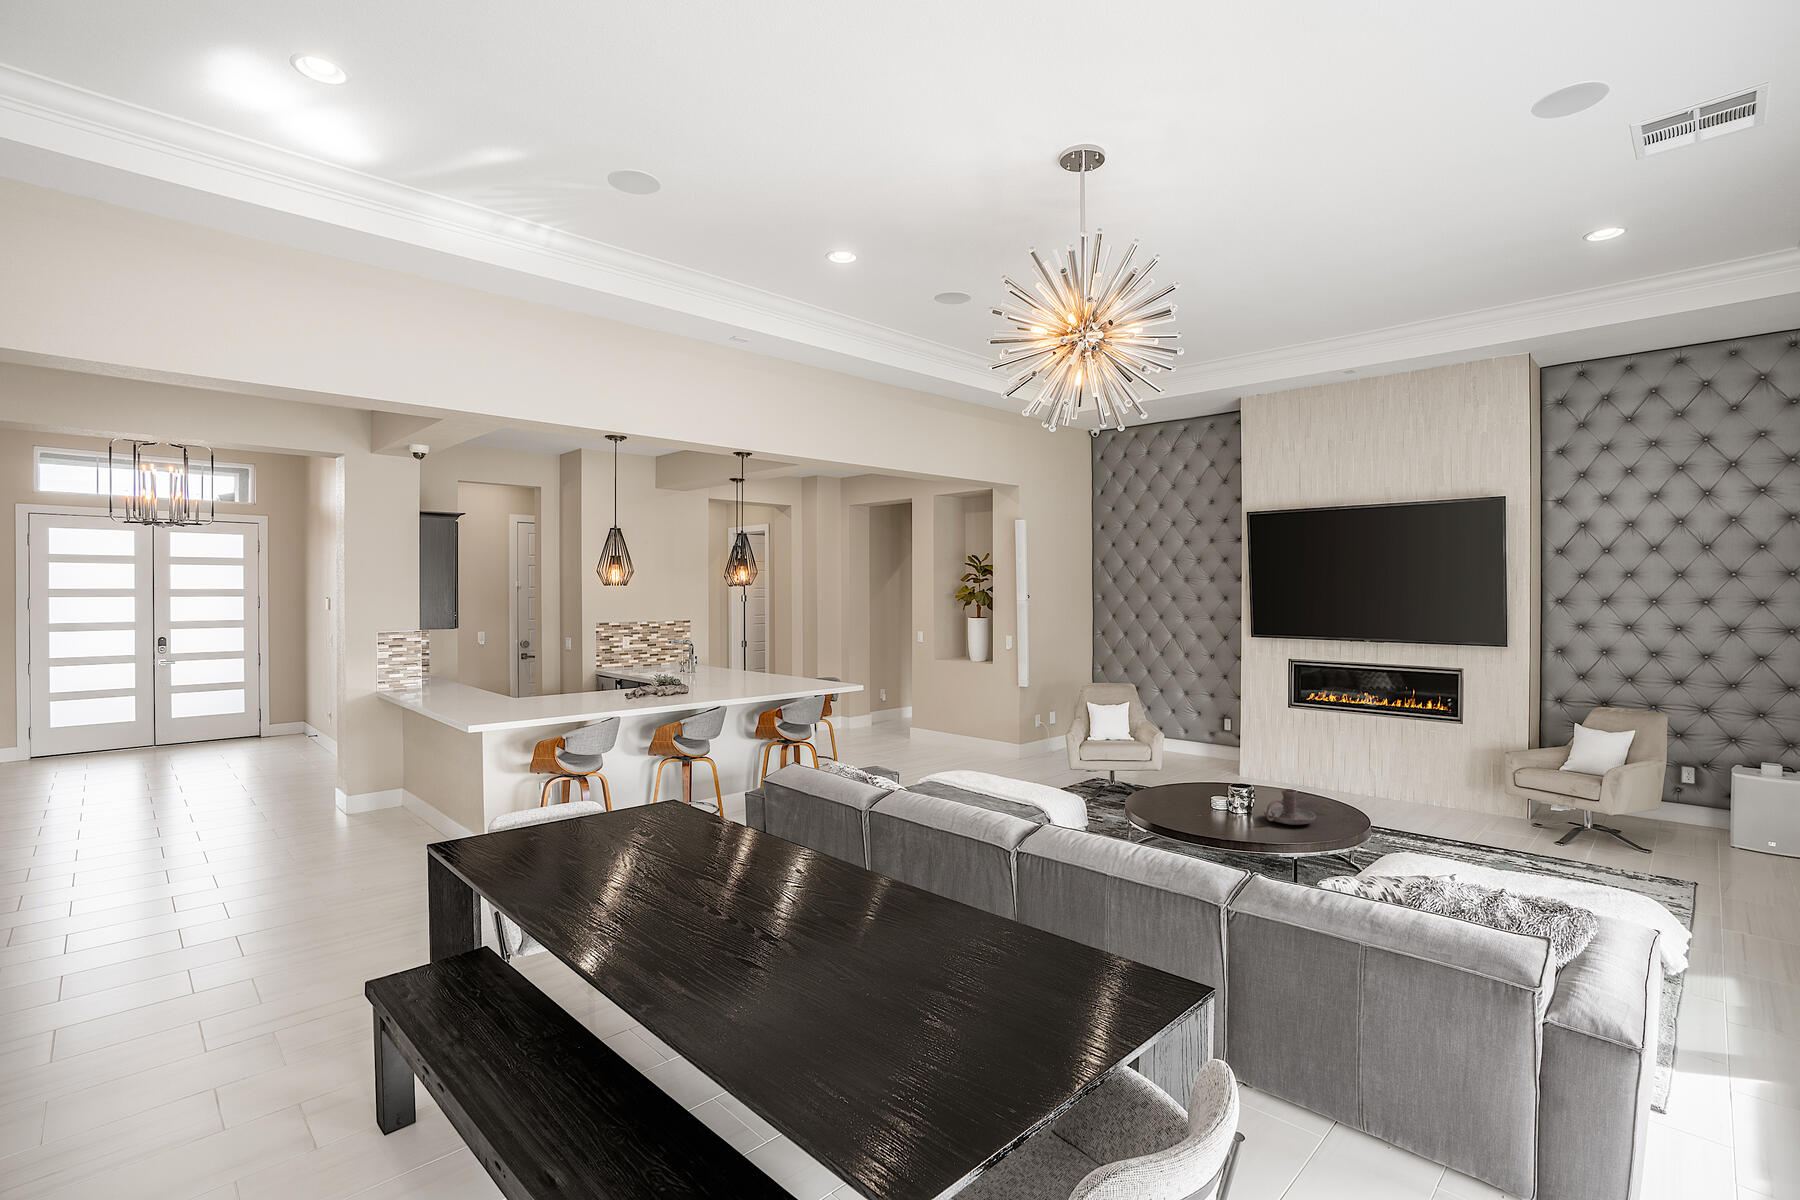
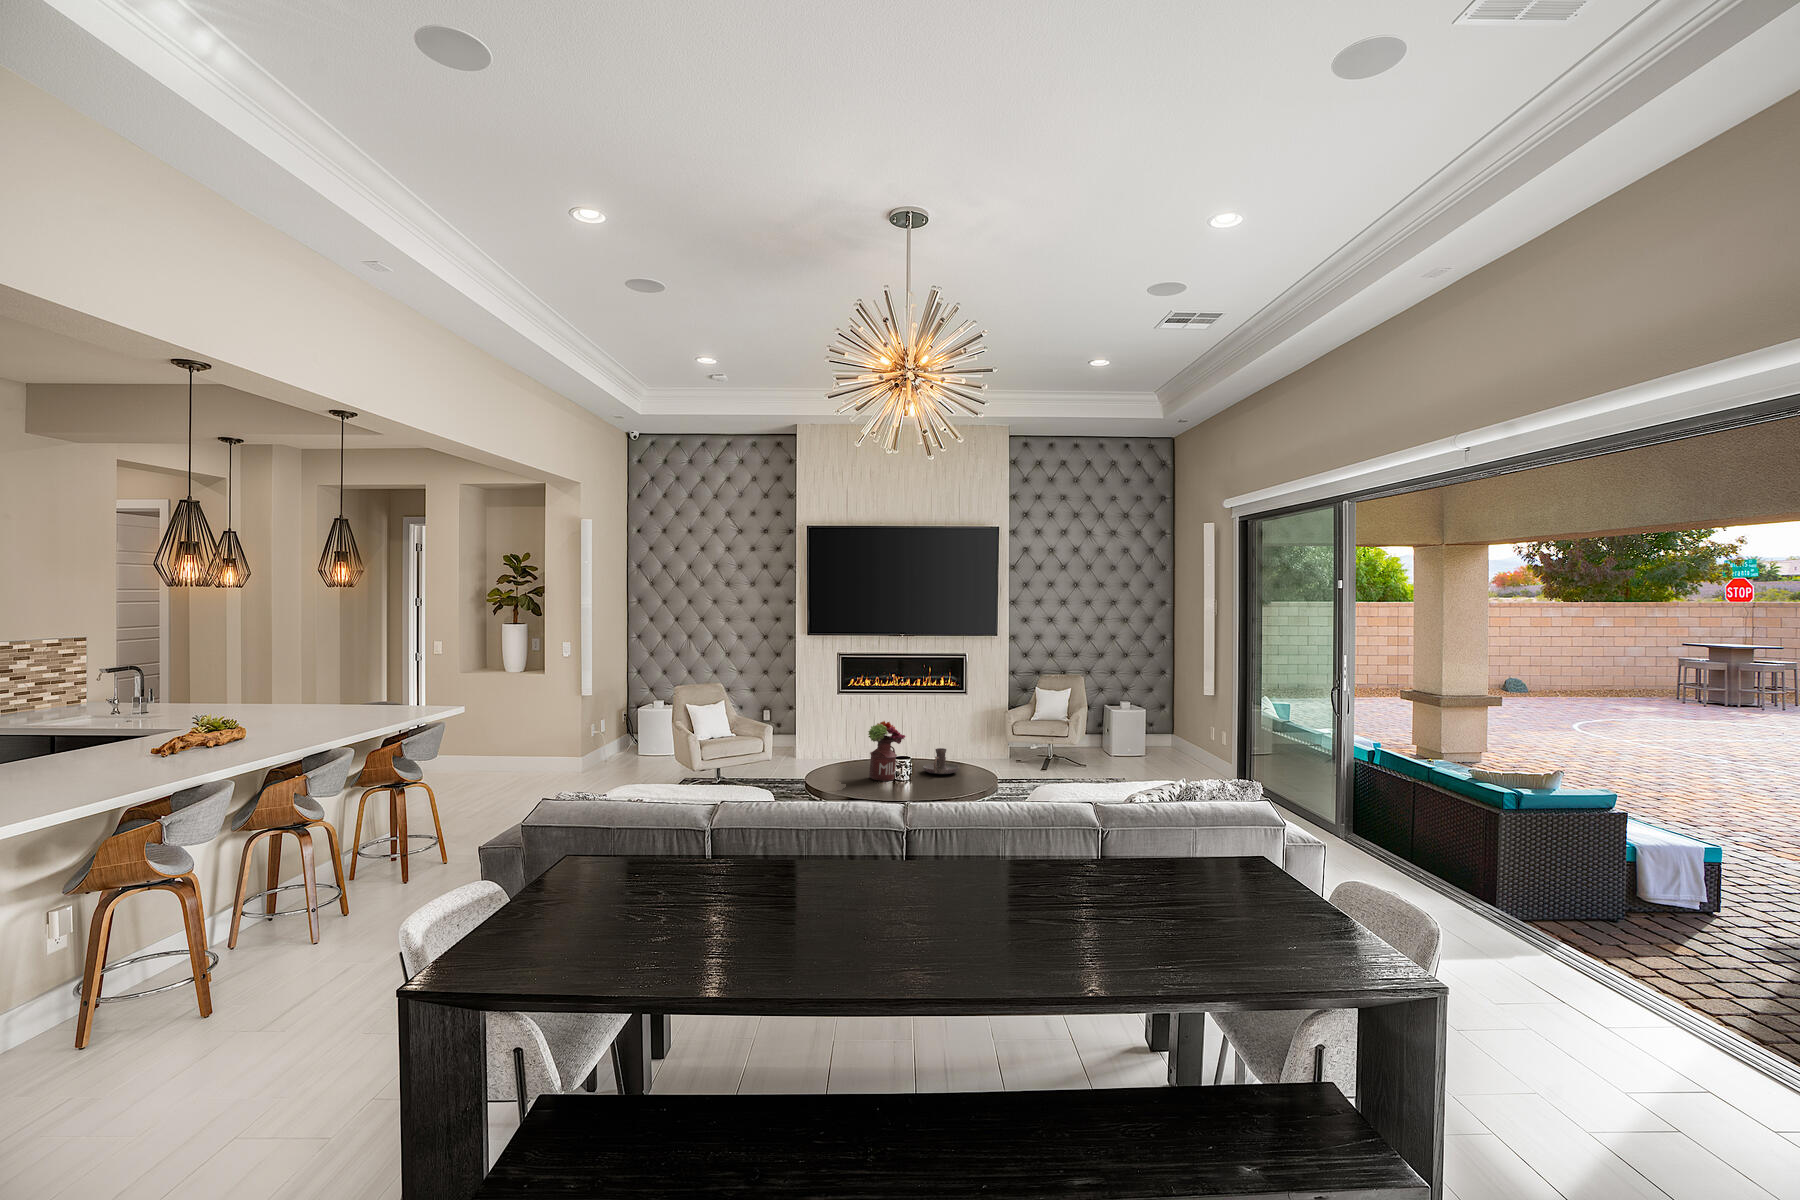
flower arrangement: none [1173,744,1226,820] -> present [868,721,905,781]

